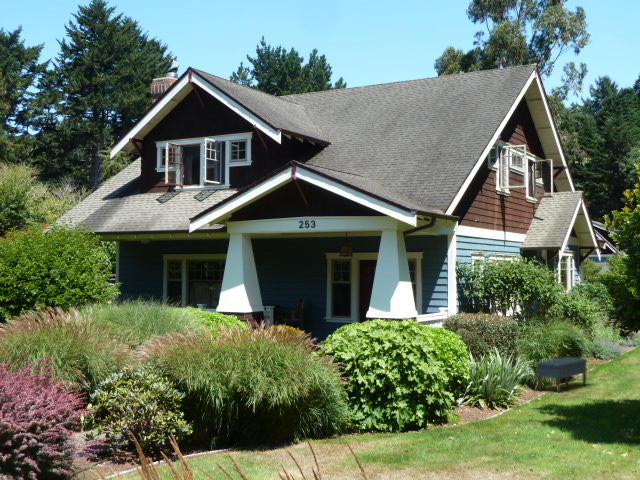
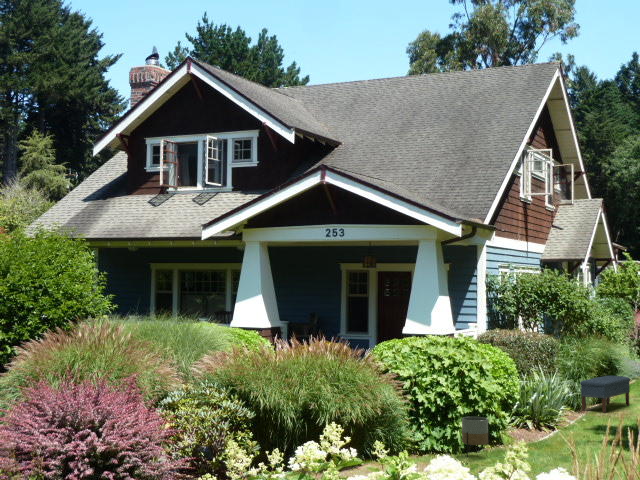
planter: none [399,397,425,436] -> present [462,417,489,457]

